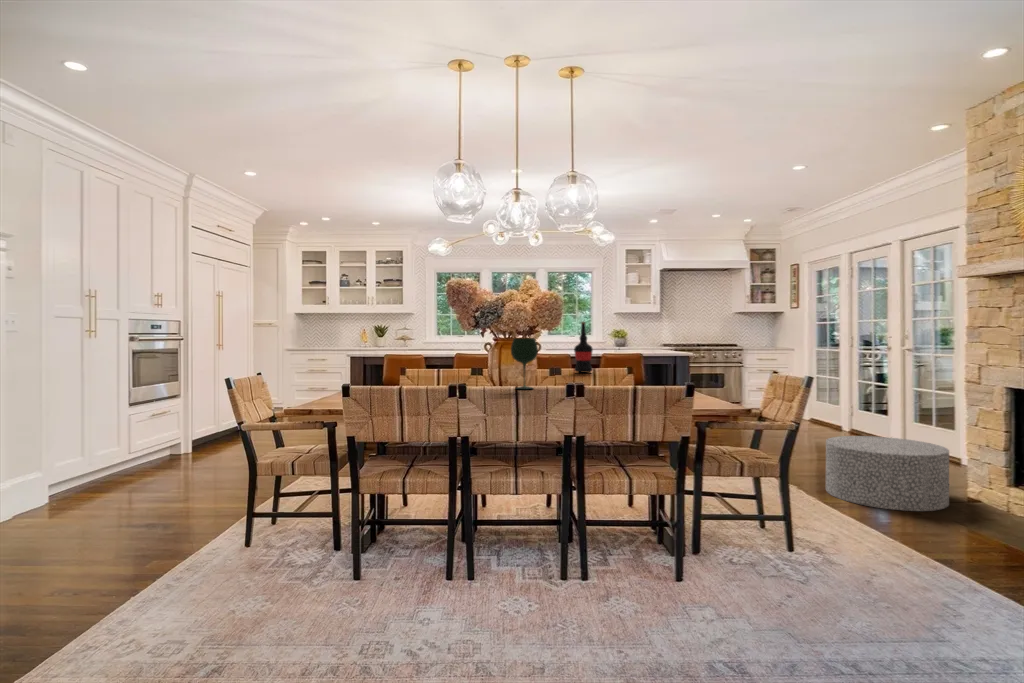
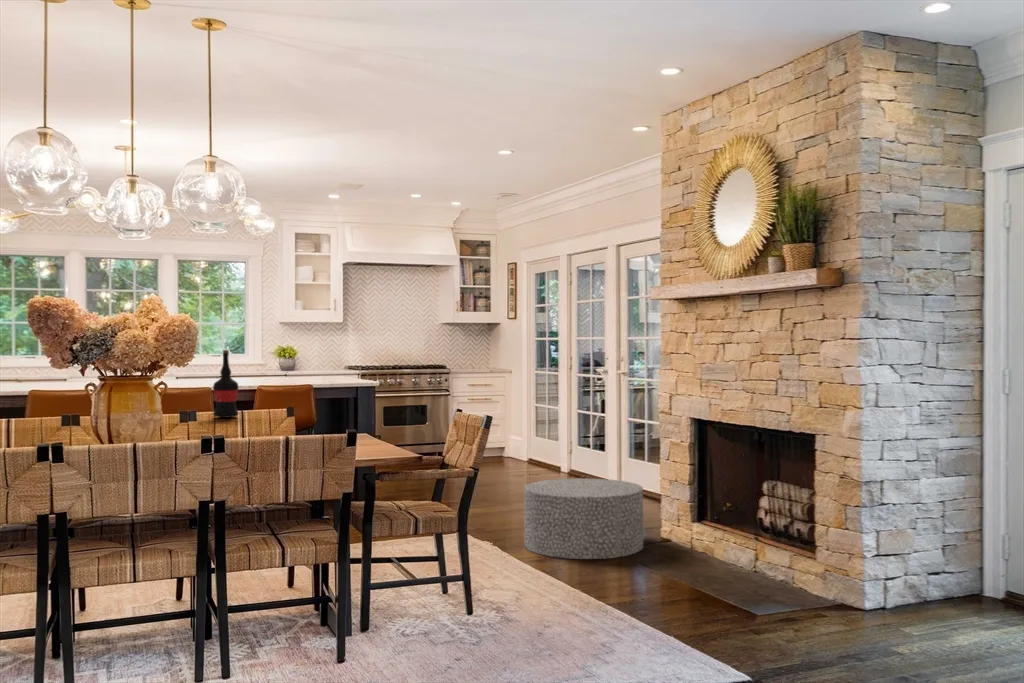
wine glass: present [511,338,538,389] -> none [126,380,164,446]

